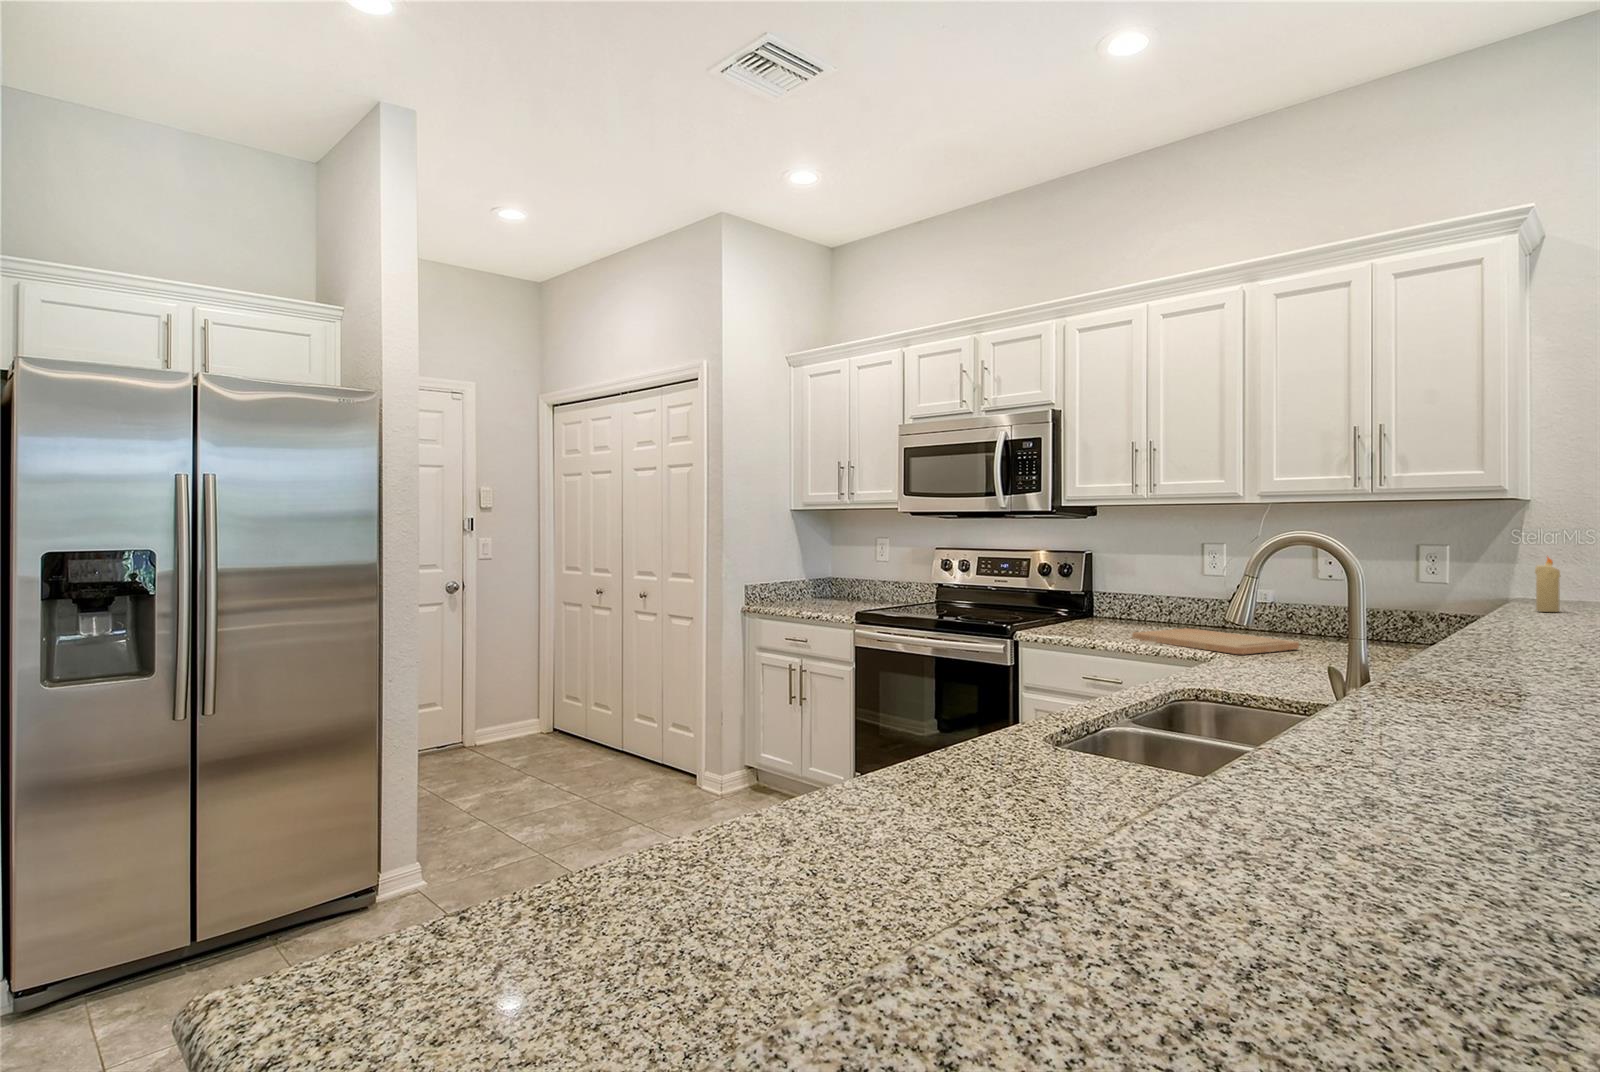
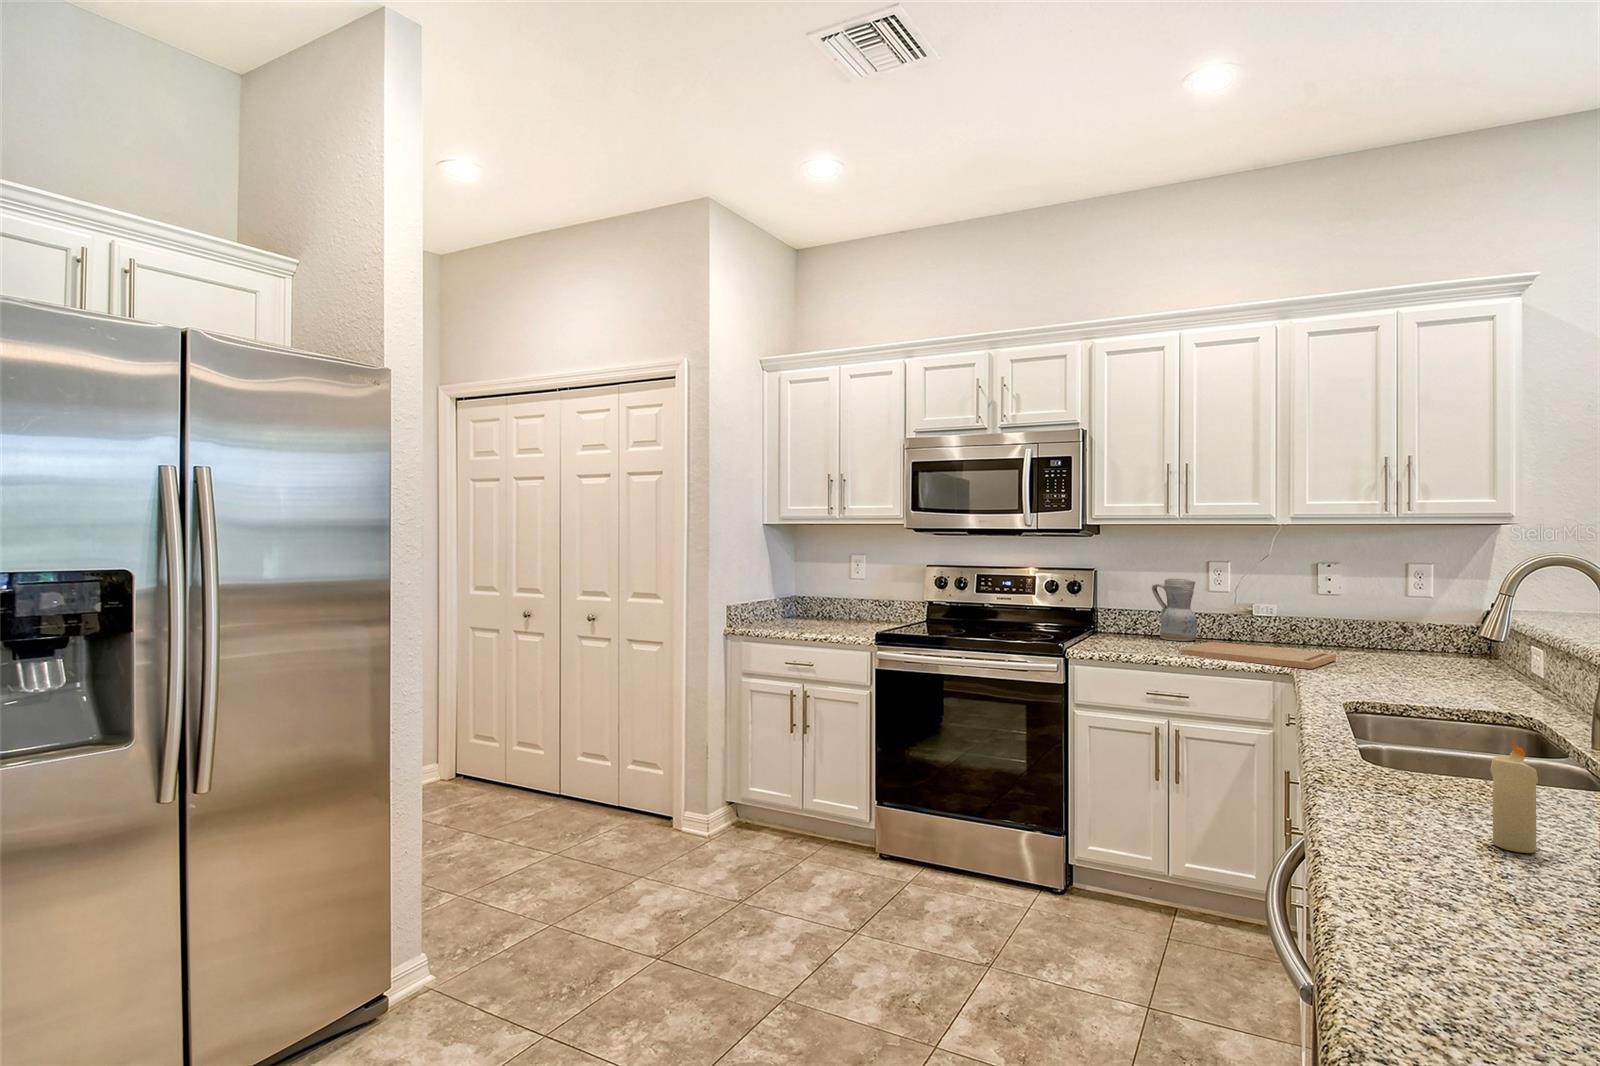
candle: present [1535,557,1560,612] -> present [1490,741,1538,853]
ceramic pitcher: none [1145,562,1190,628] -> present [1152,578,1197,641]

